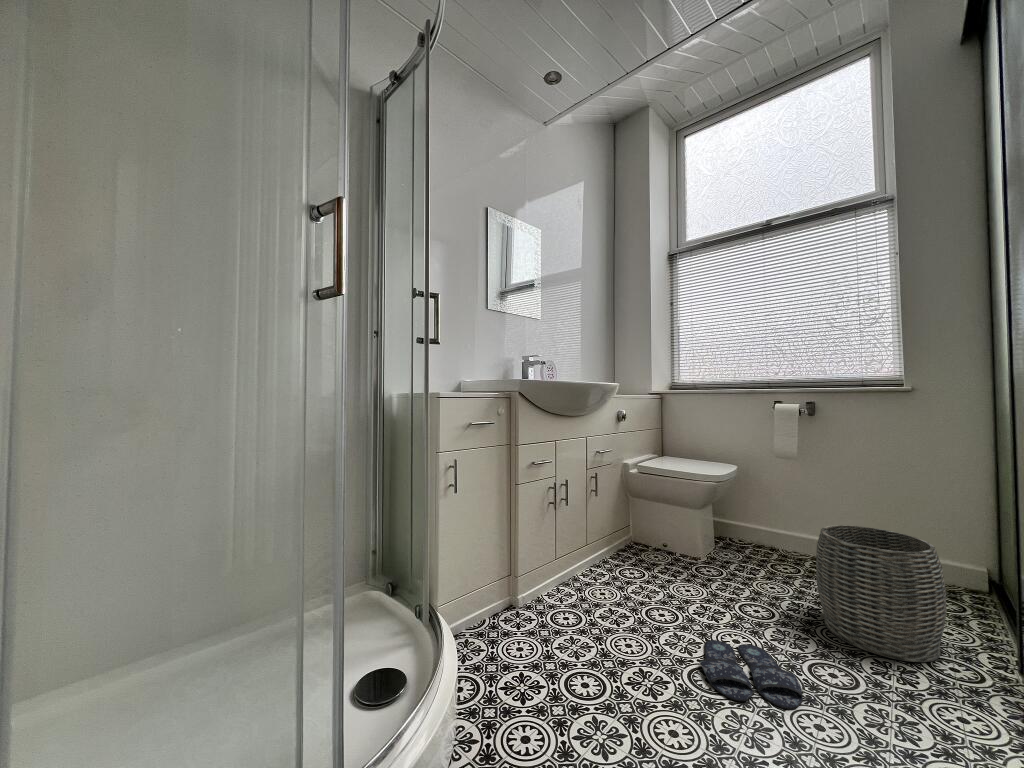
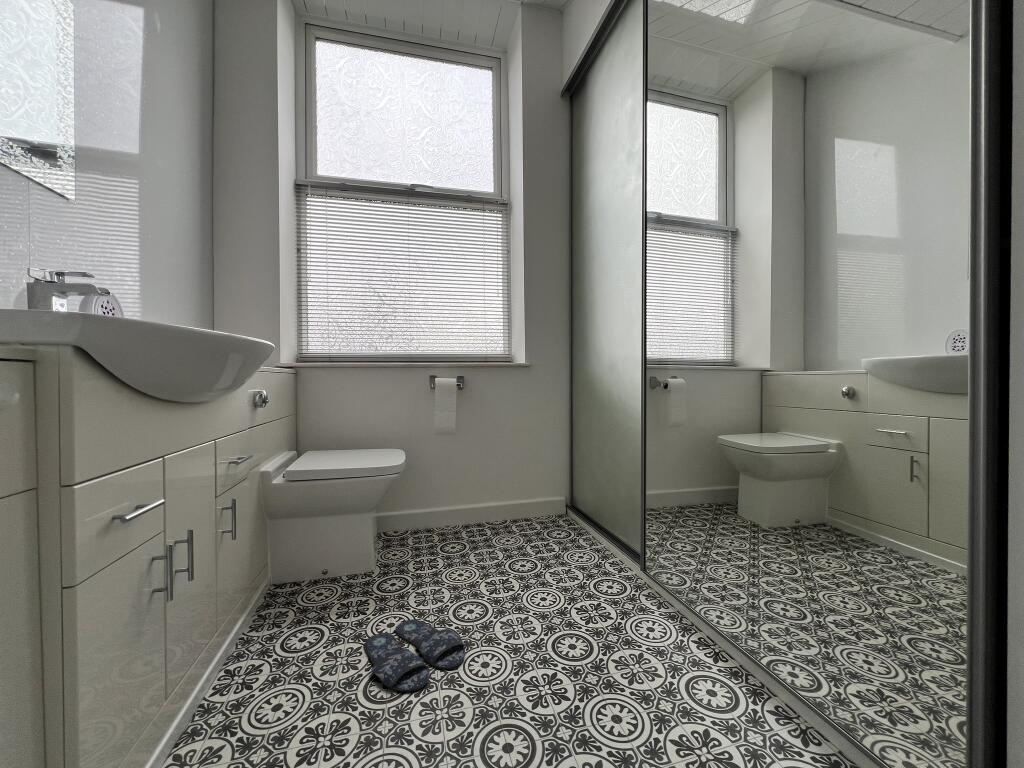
woven basket: present [816,525,947,662] -> none [439,476,518,578]

